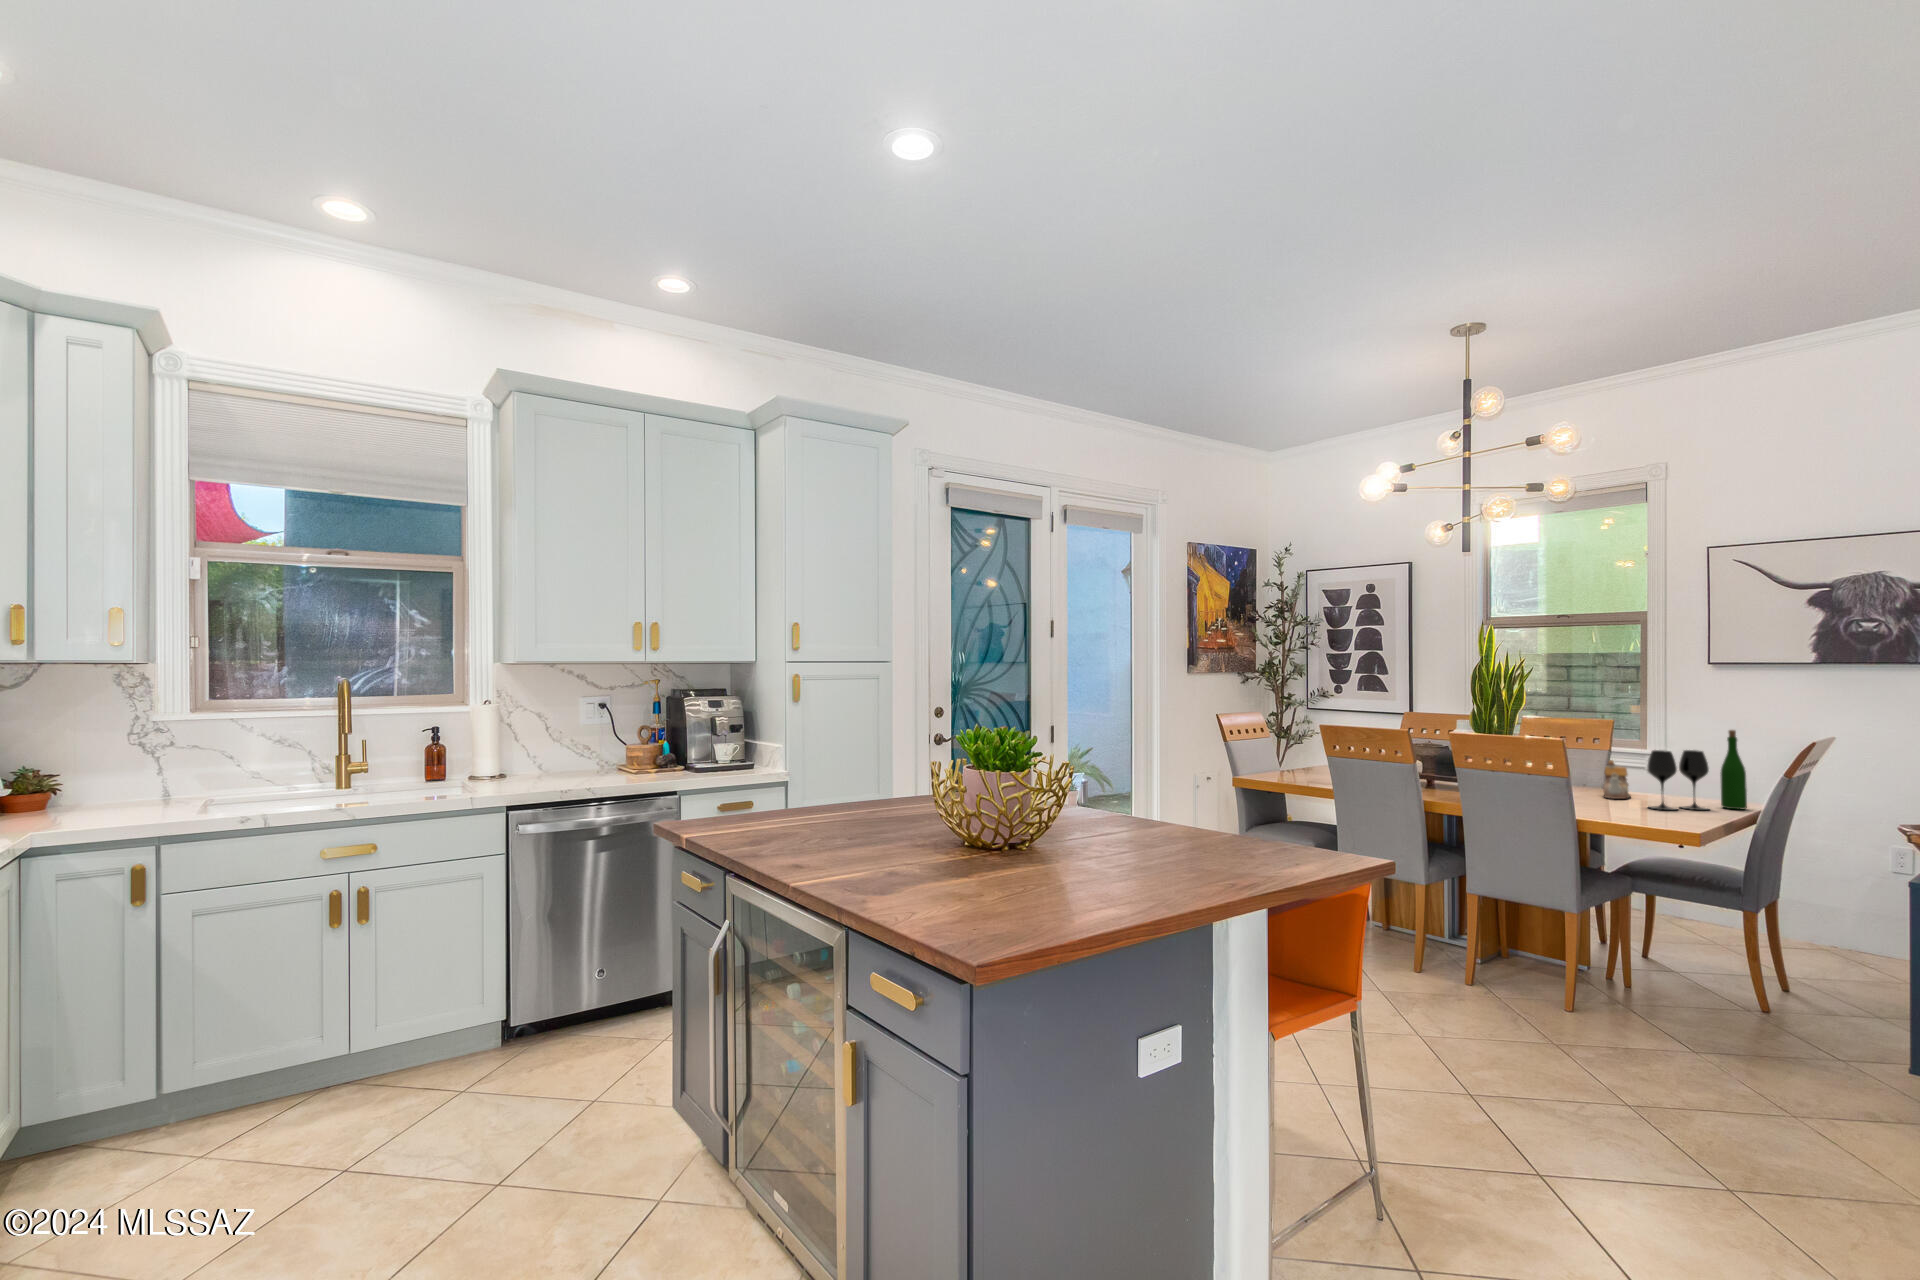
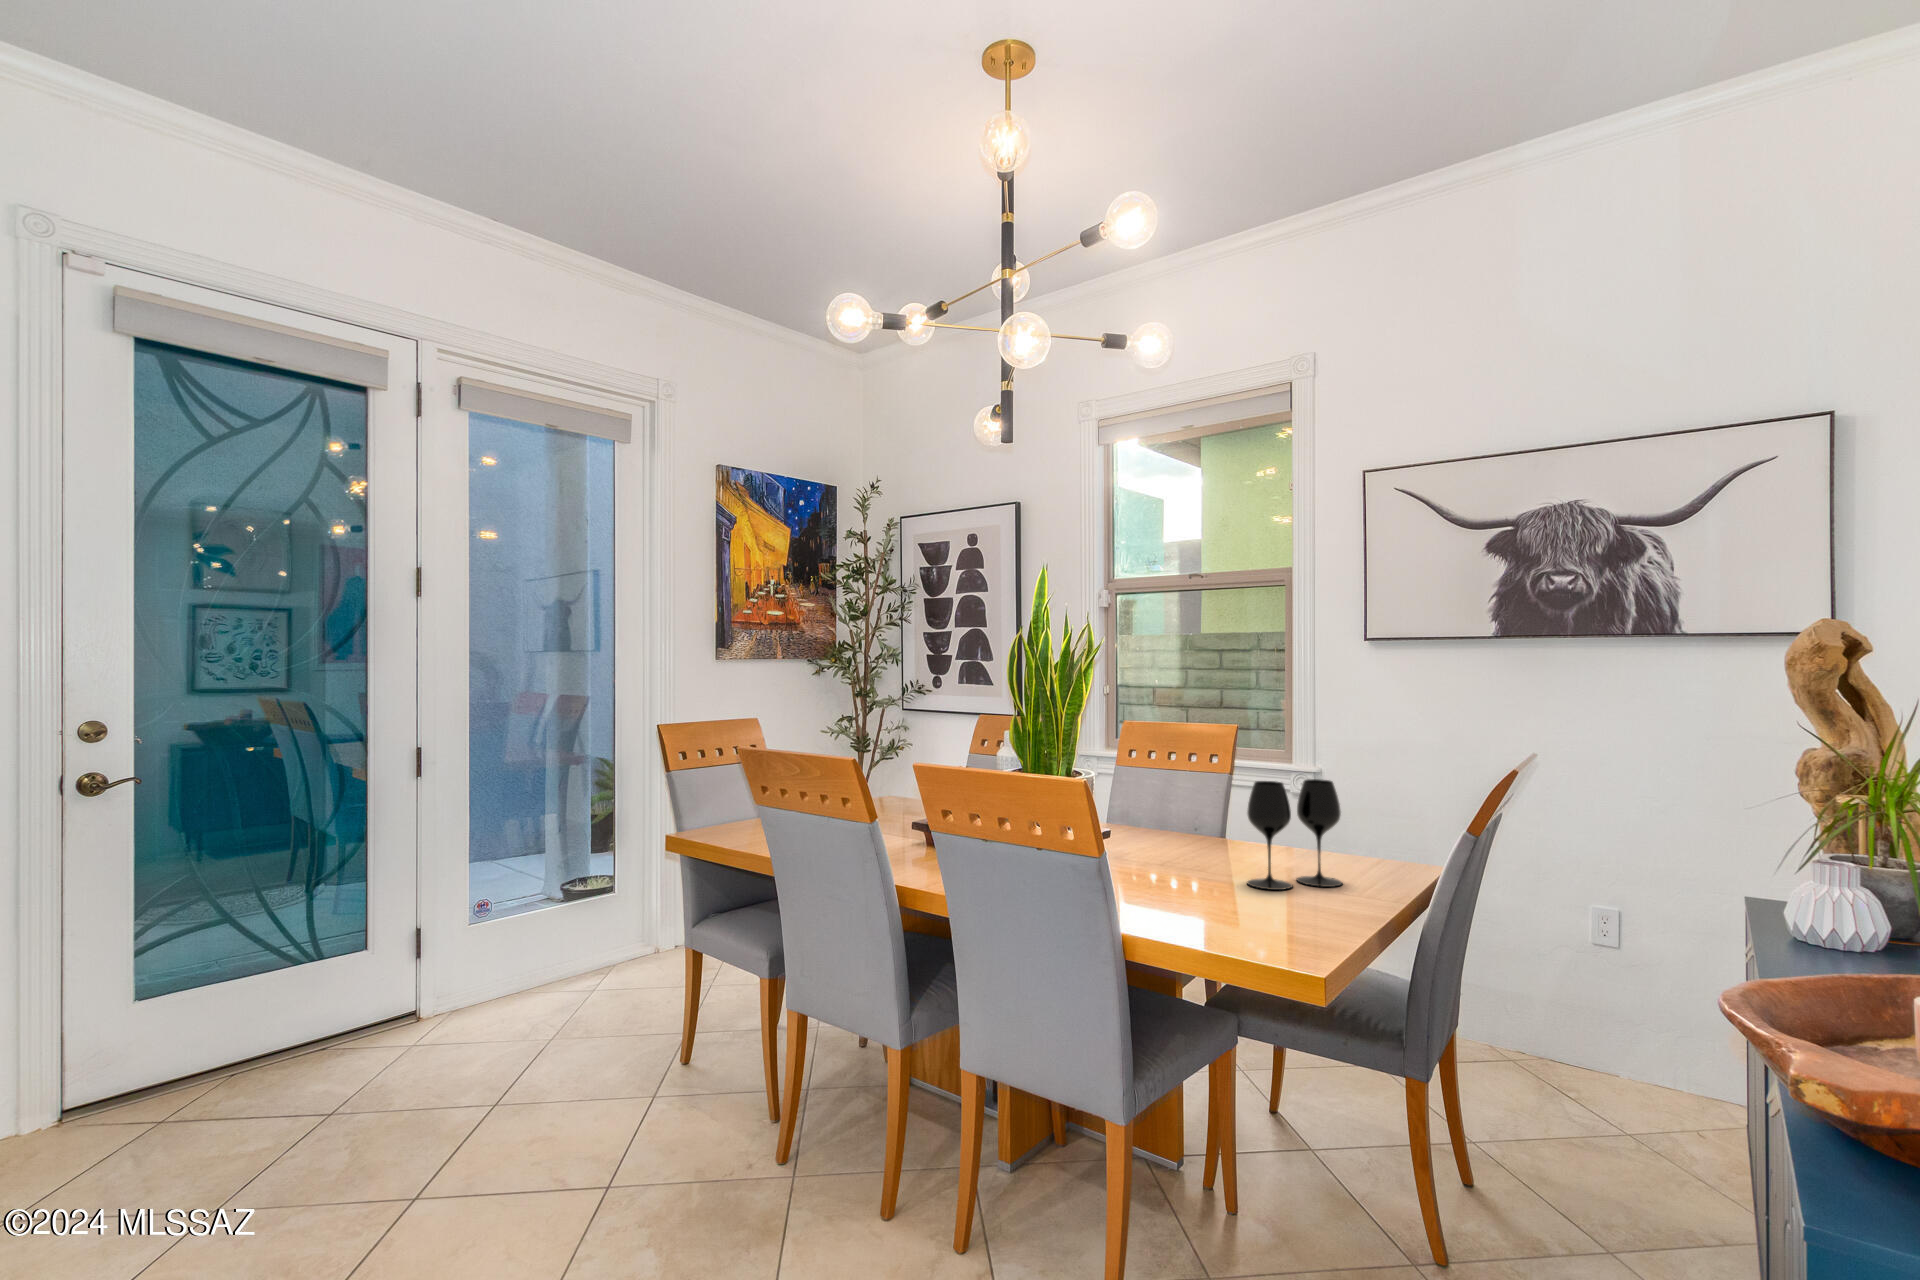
wine bottle: present [1720,730,1747,810] -> none [1360,743,1398,881]
teapot: present [1603,760,1631,799] -> none [1195,793,1237,860]

